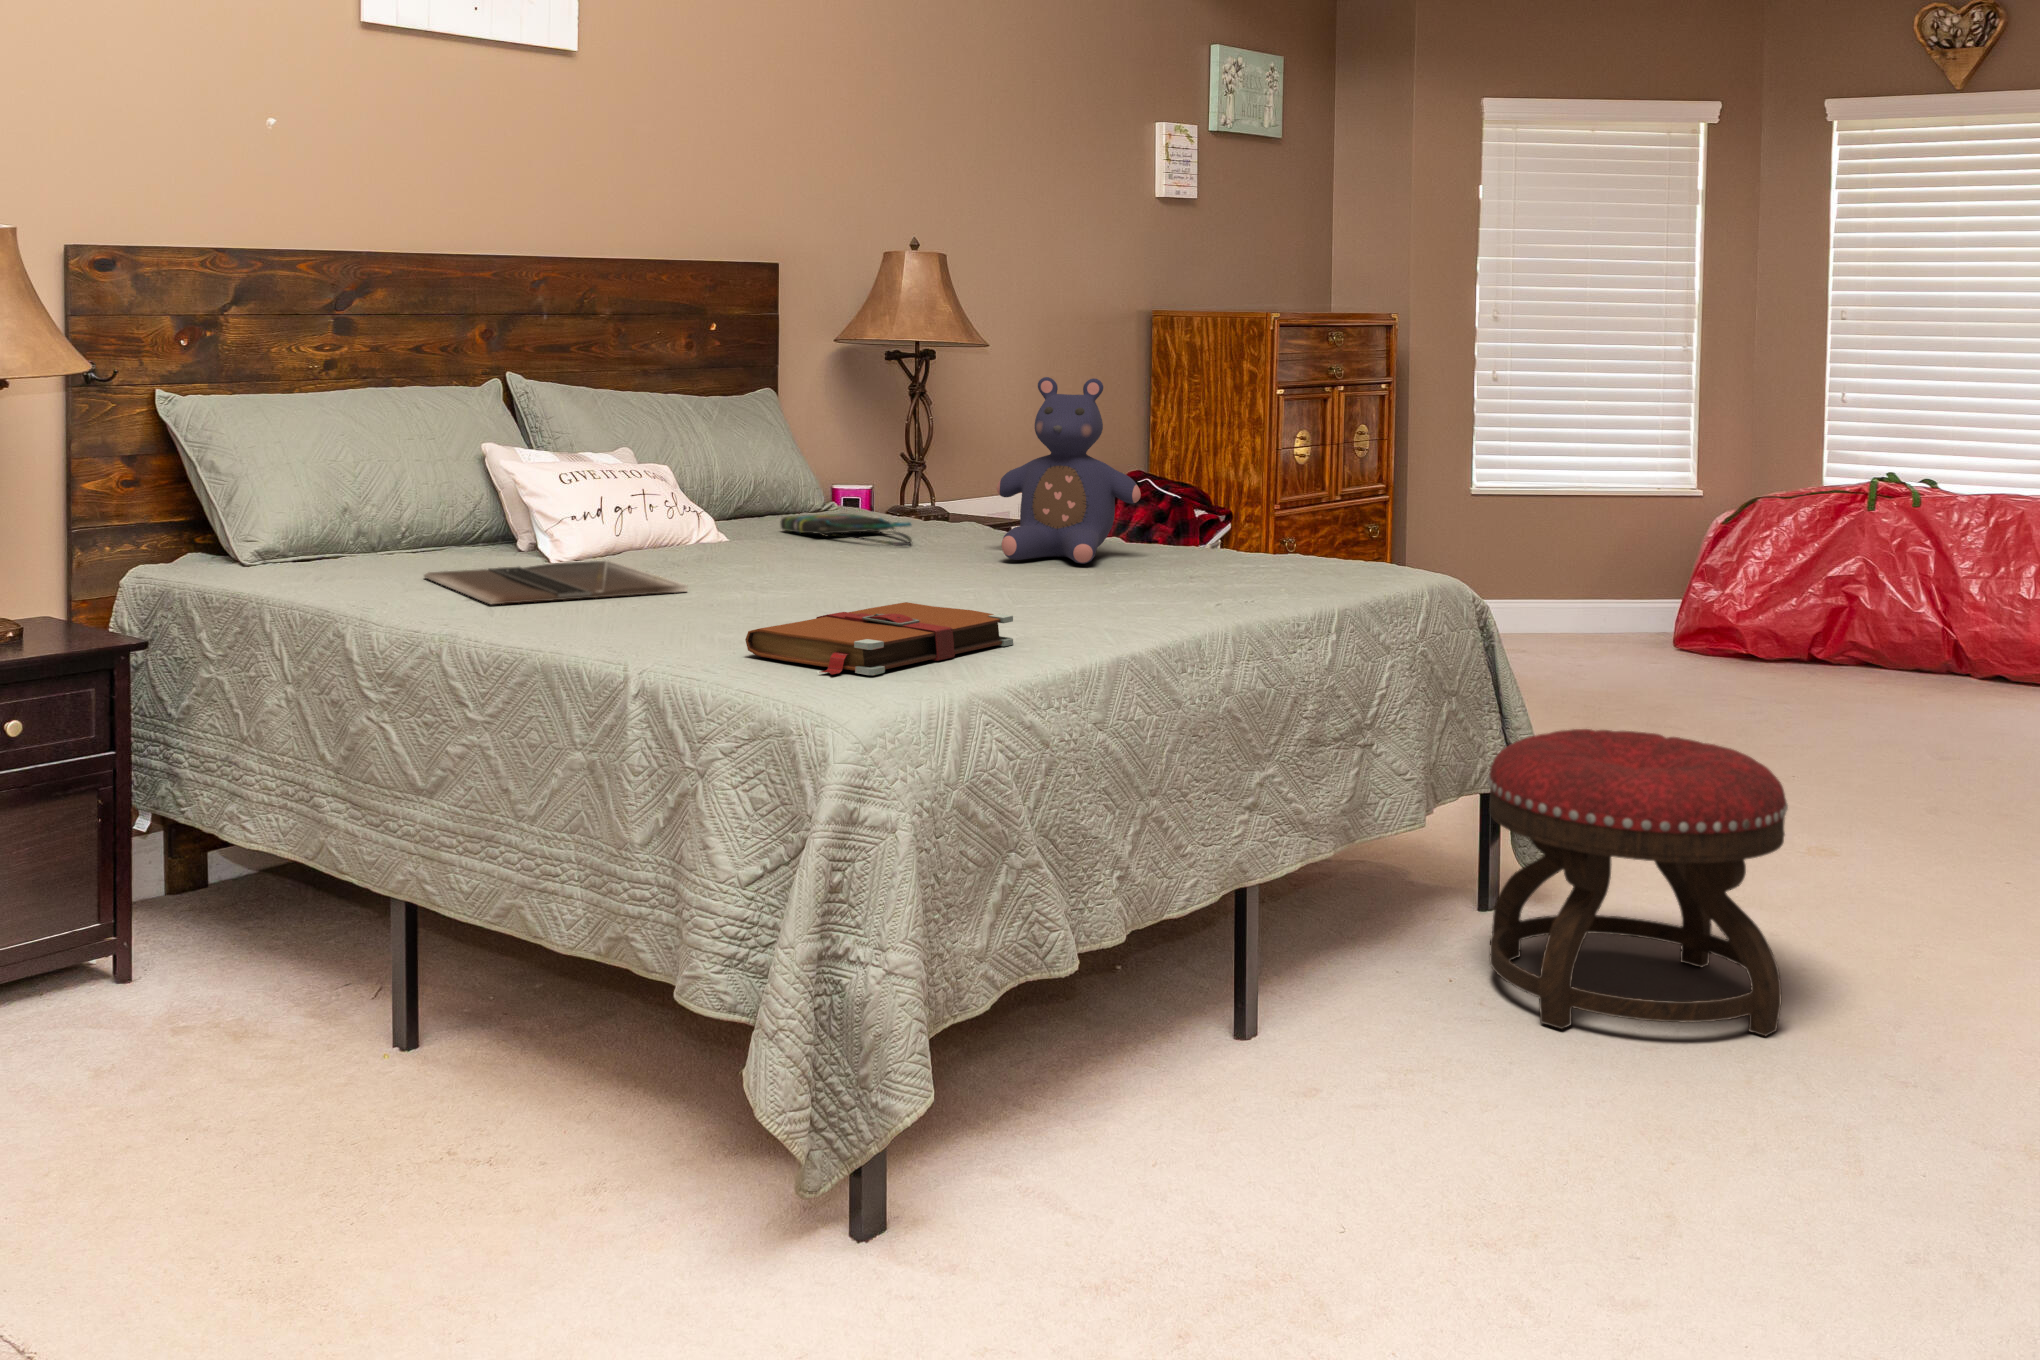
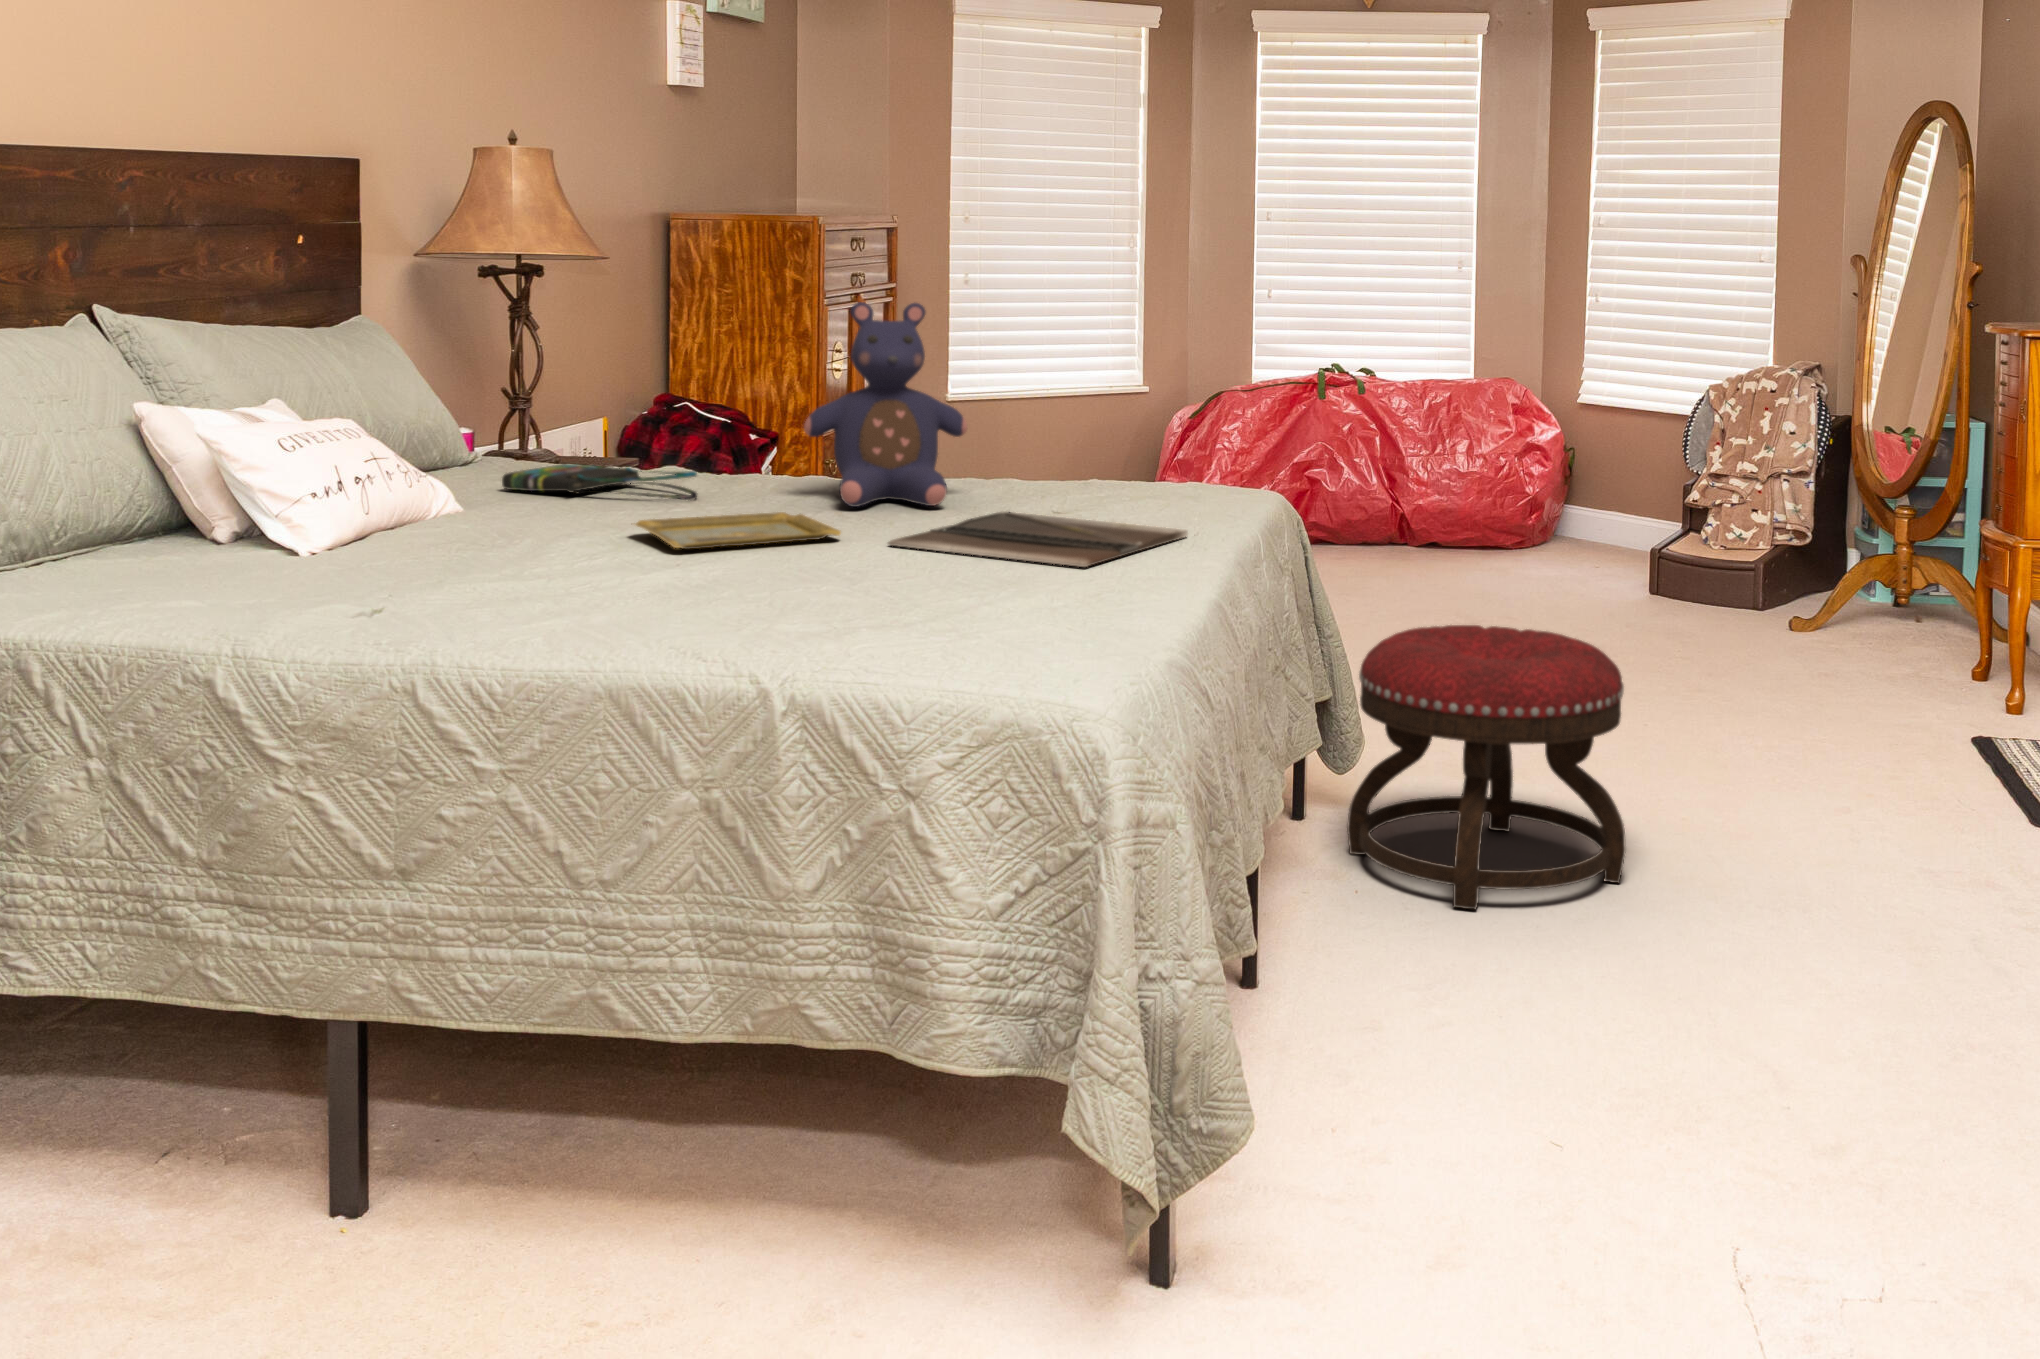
tray: none [785,554,943,580] -> present [635,512,841,549]
laptop: present [424,561,688,604] -> present [888,511,1188,567]
book: present [745,602,1013,675] -> none [871,571,1095,664]

